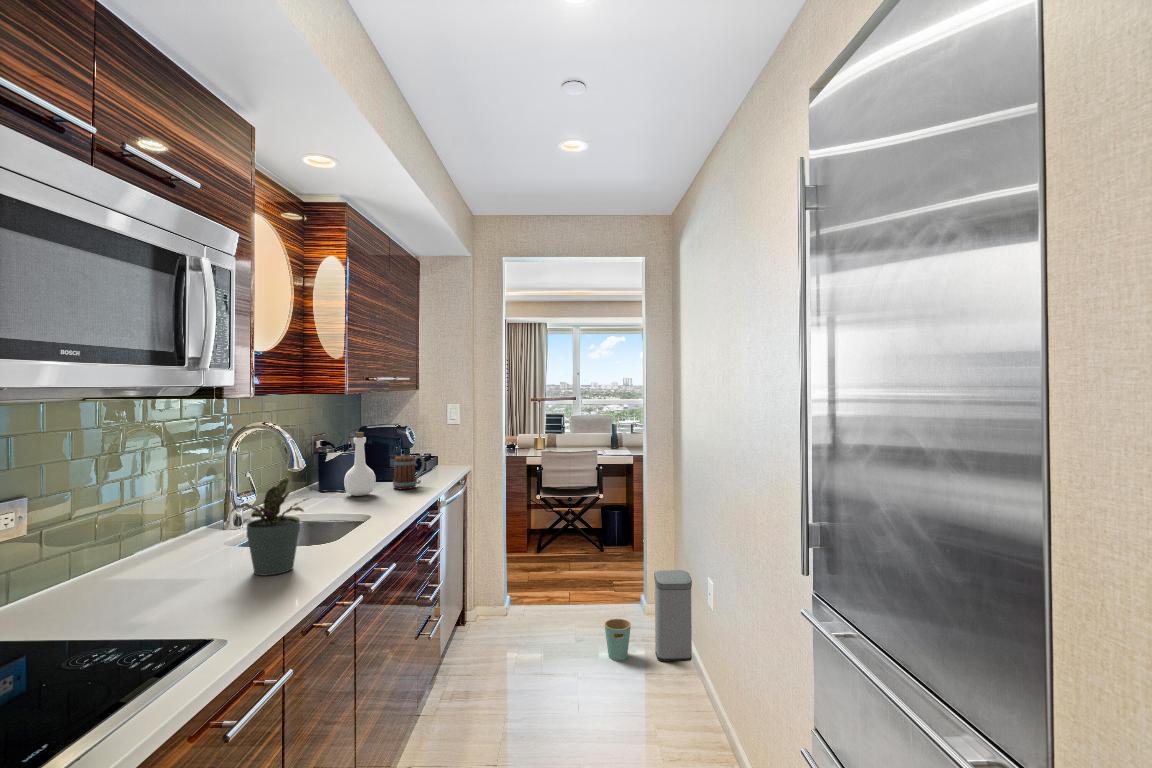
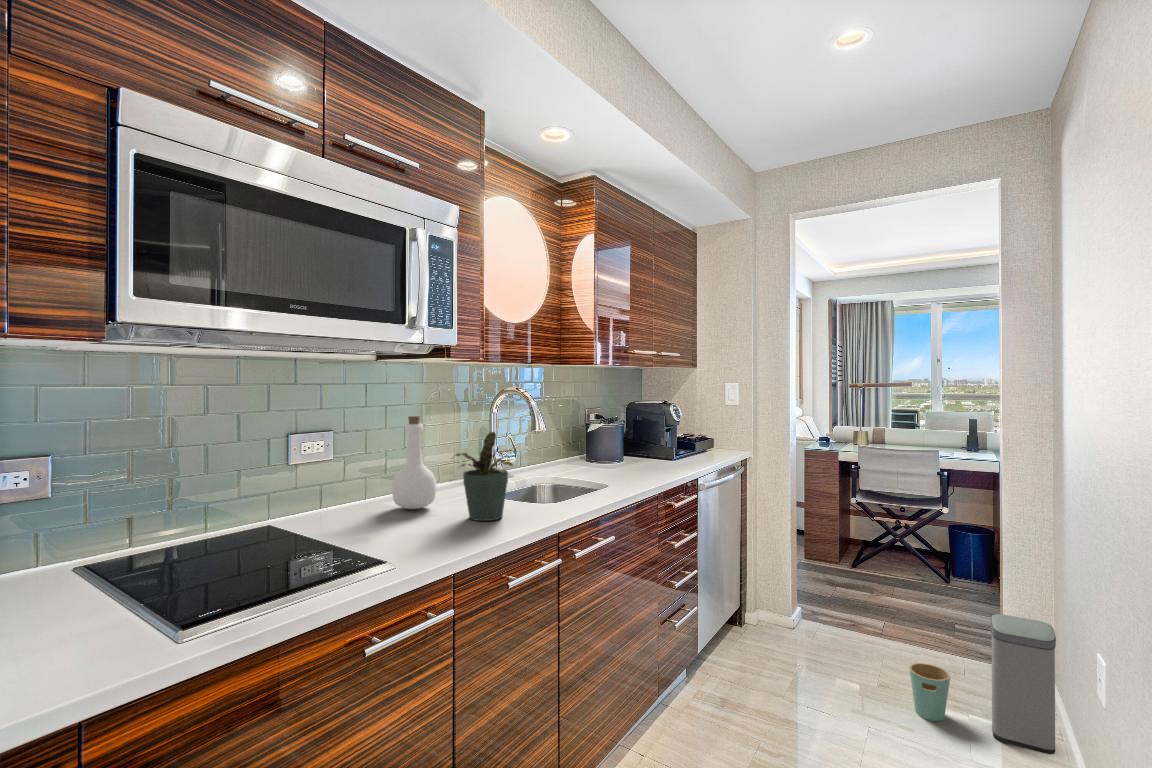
bottle: present [344,432,376,496] -> present [392,416,437,509]
mug: present [393,456,425,489] -> none [652,433,685,467]

